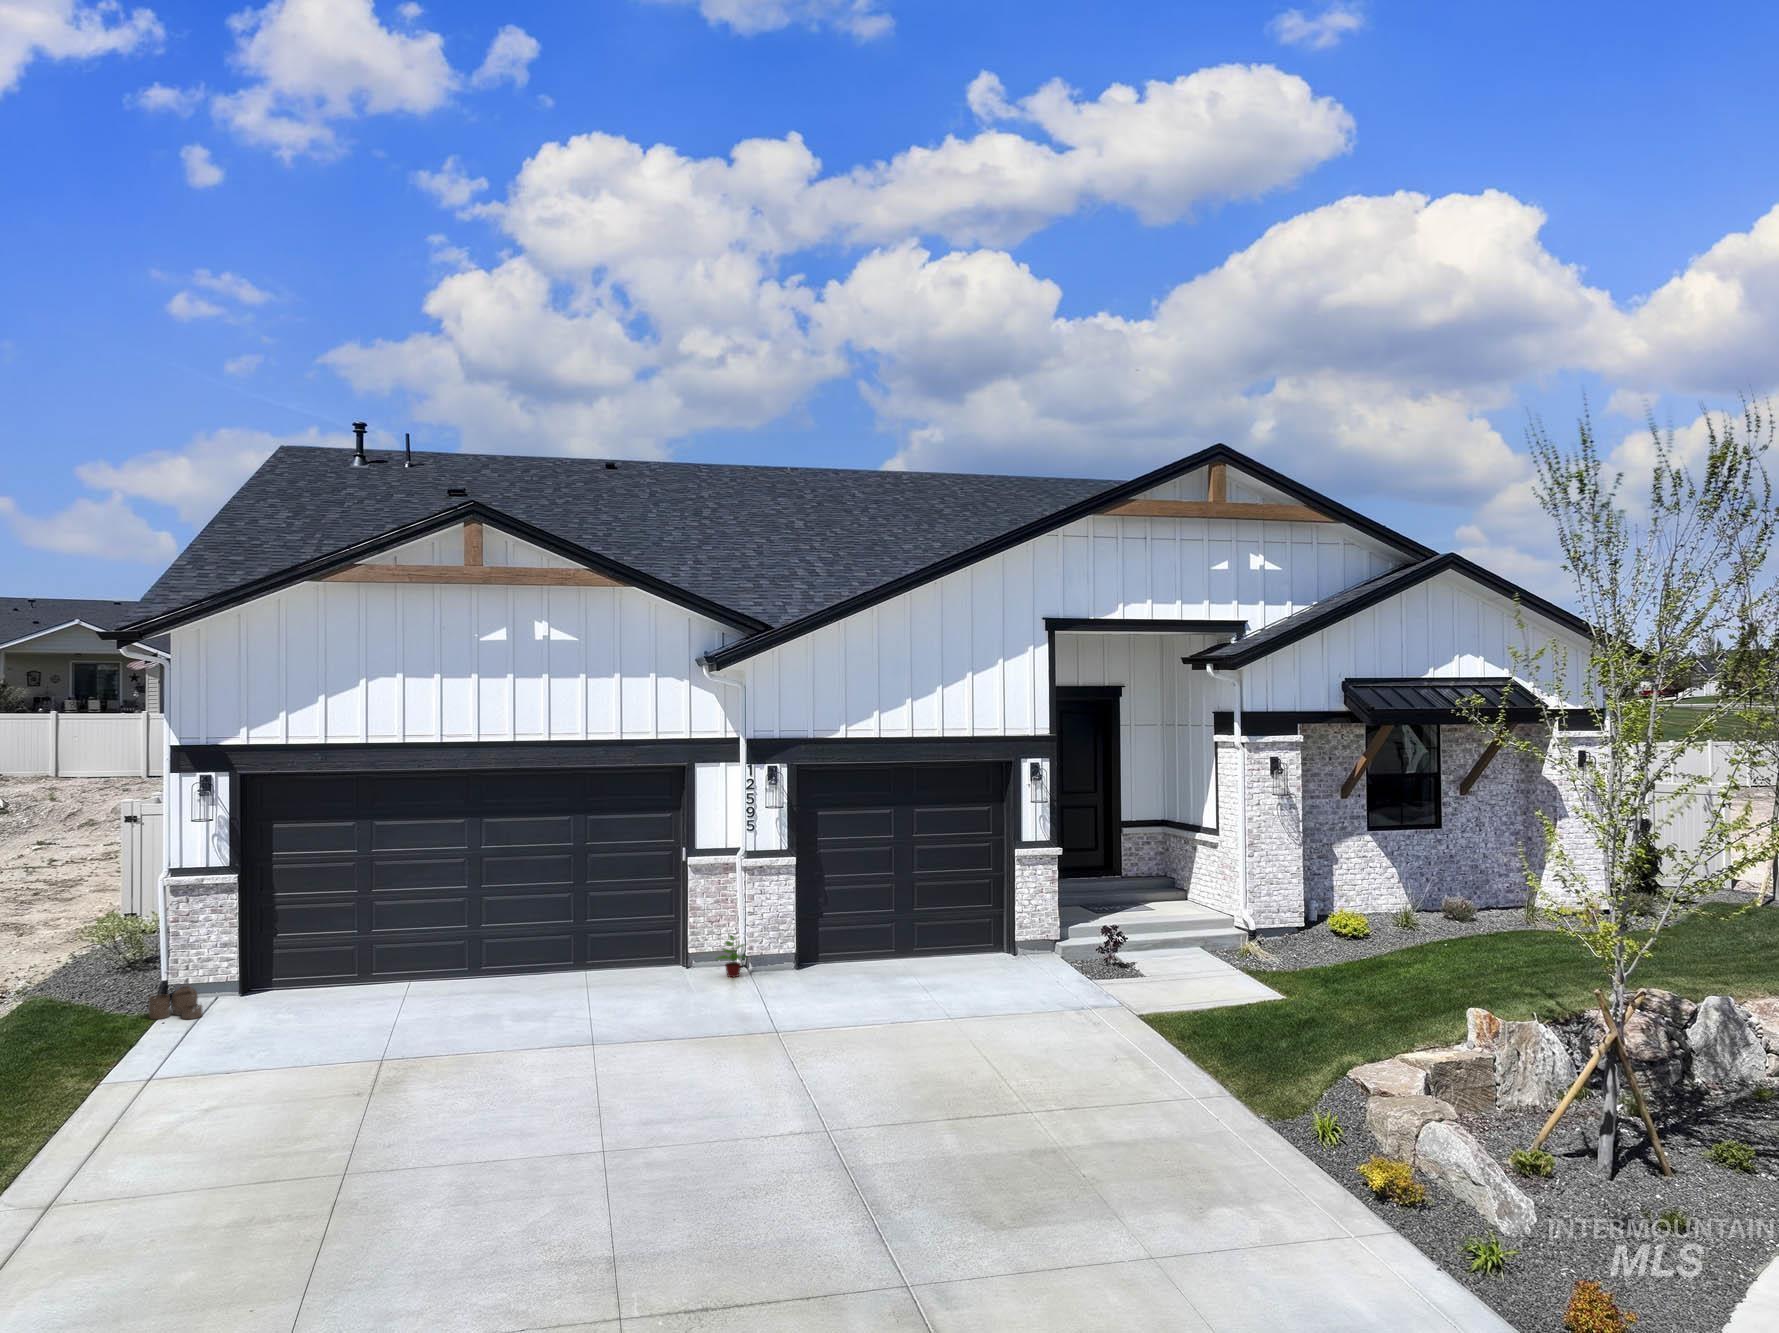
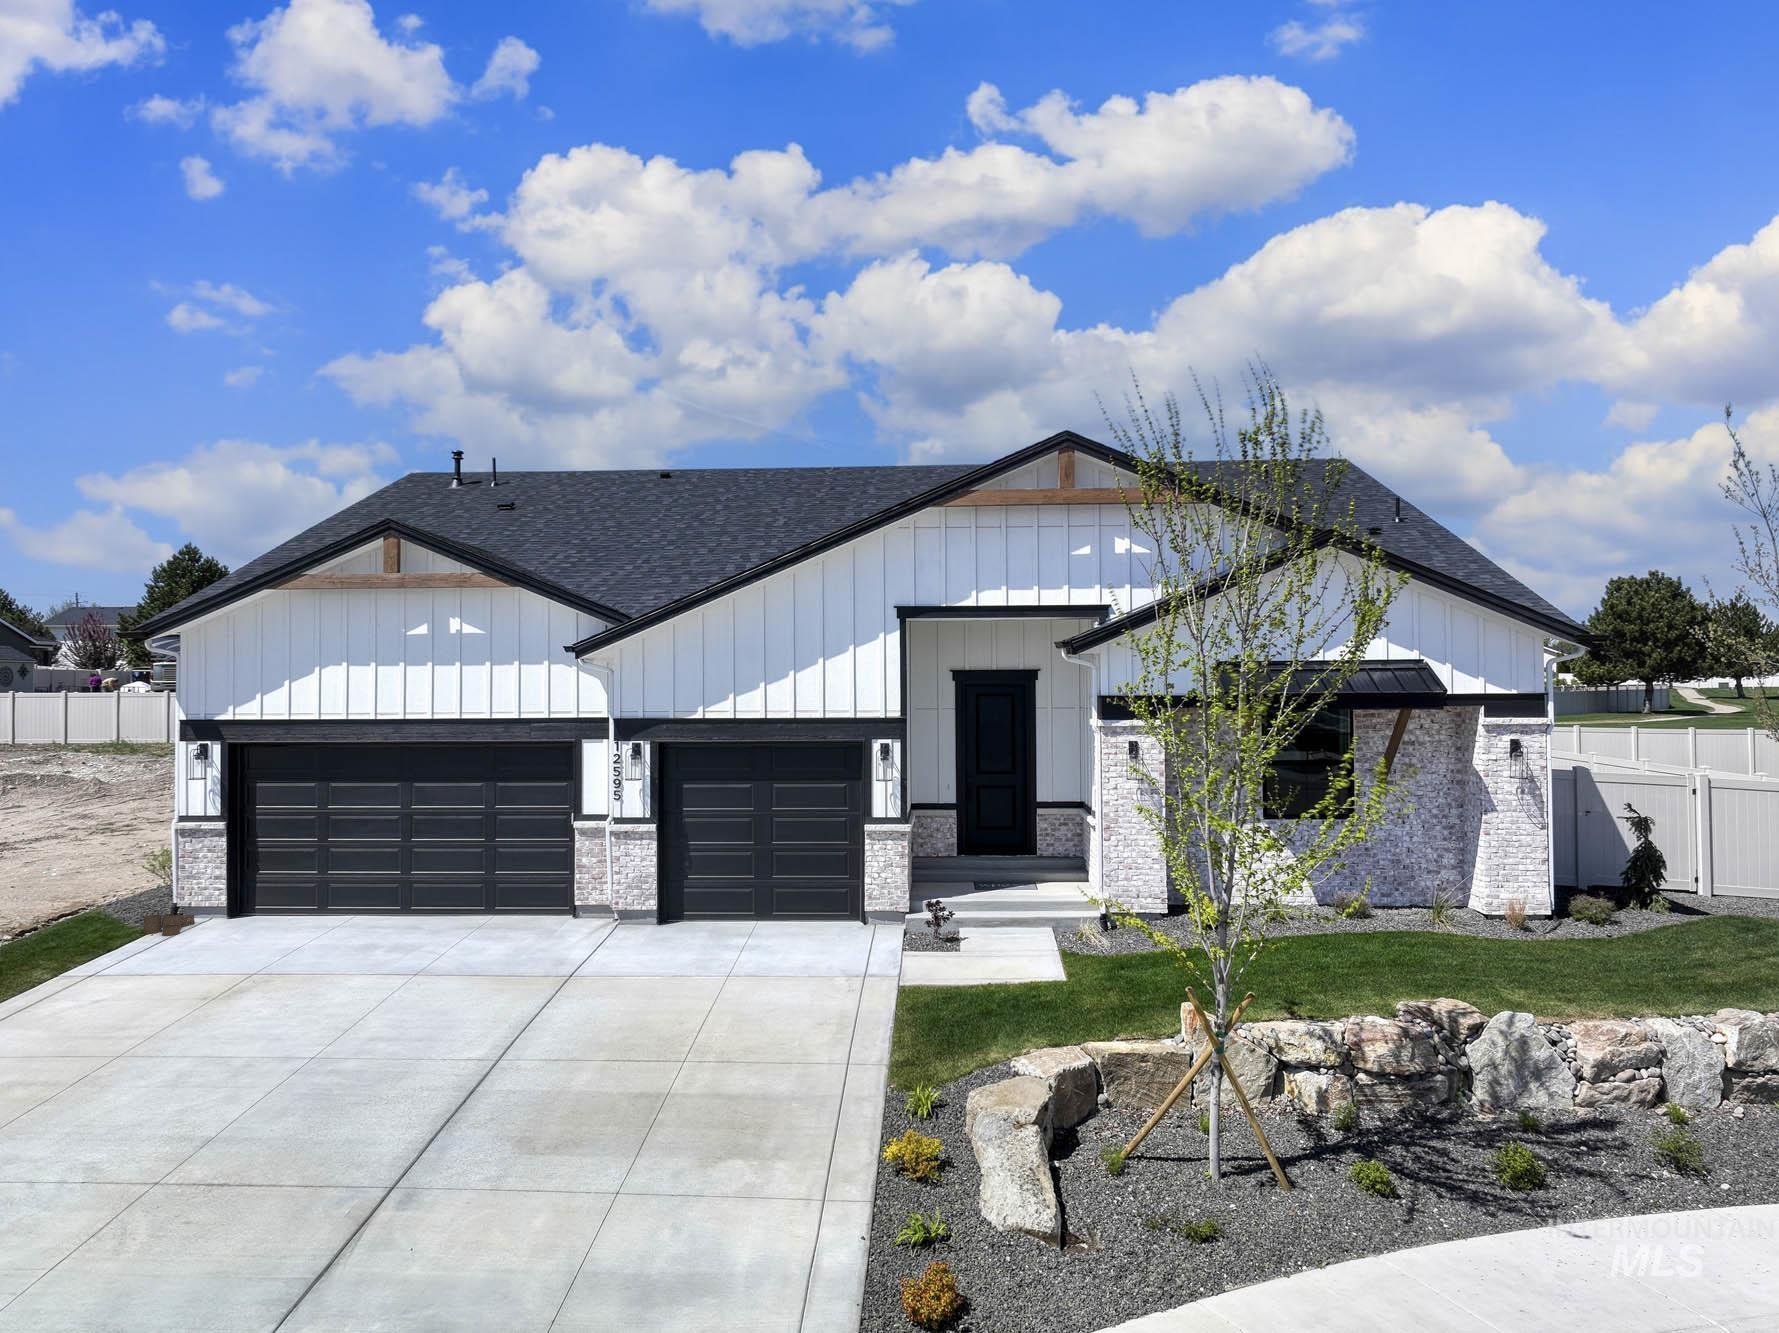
potted plant: present [717,936,745,977] -> none [578,891,610,930]

